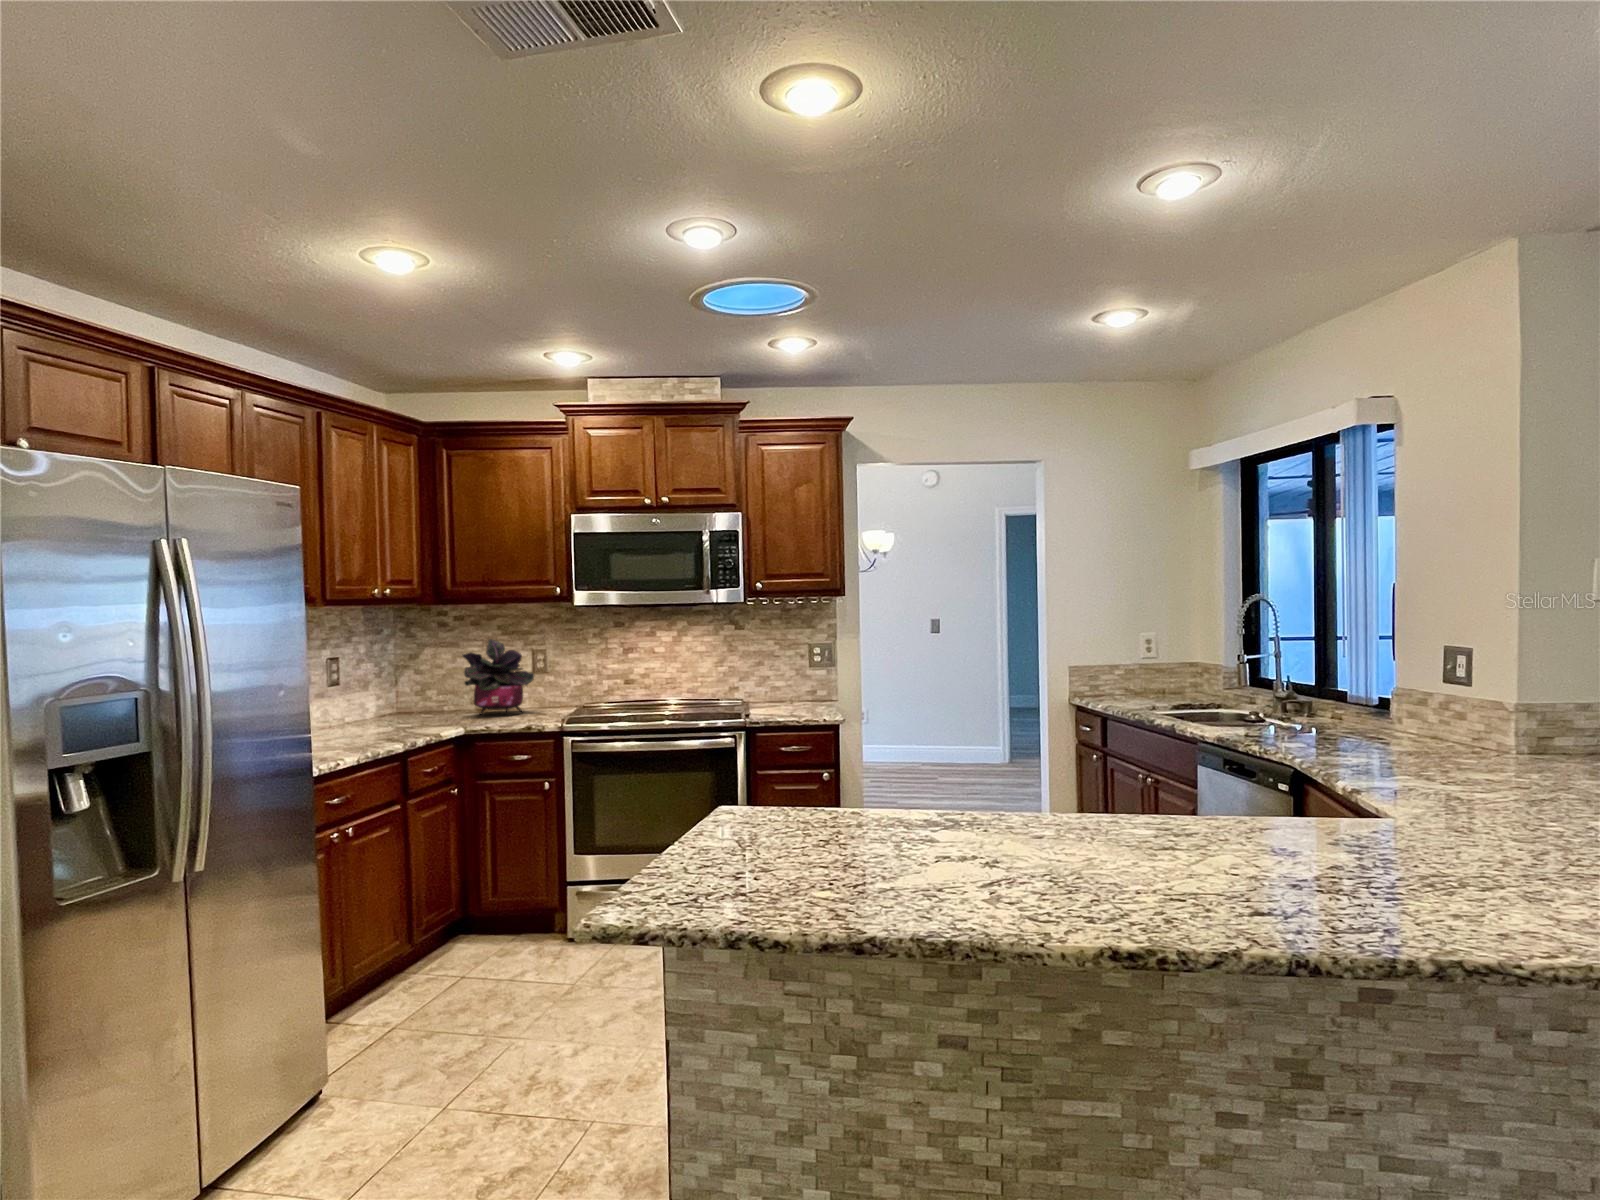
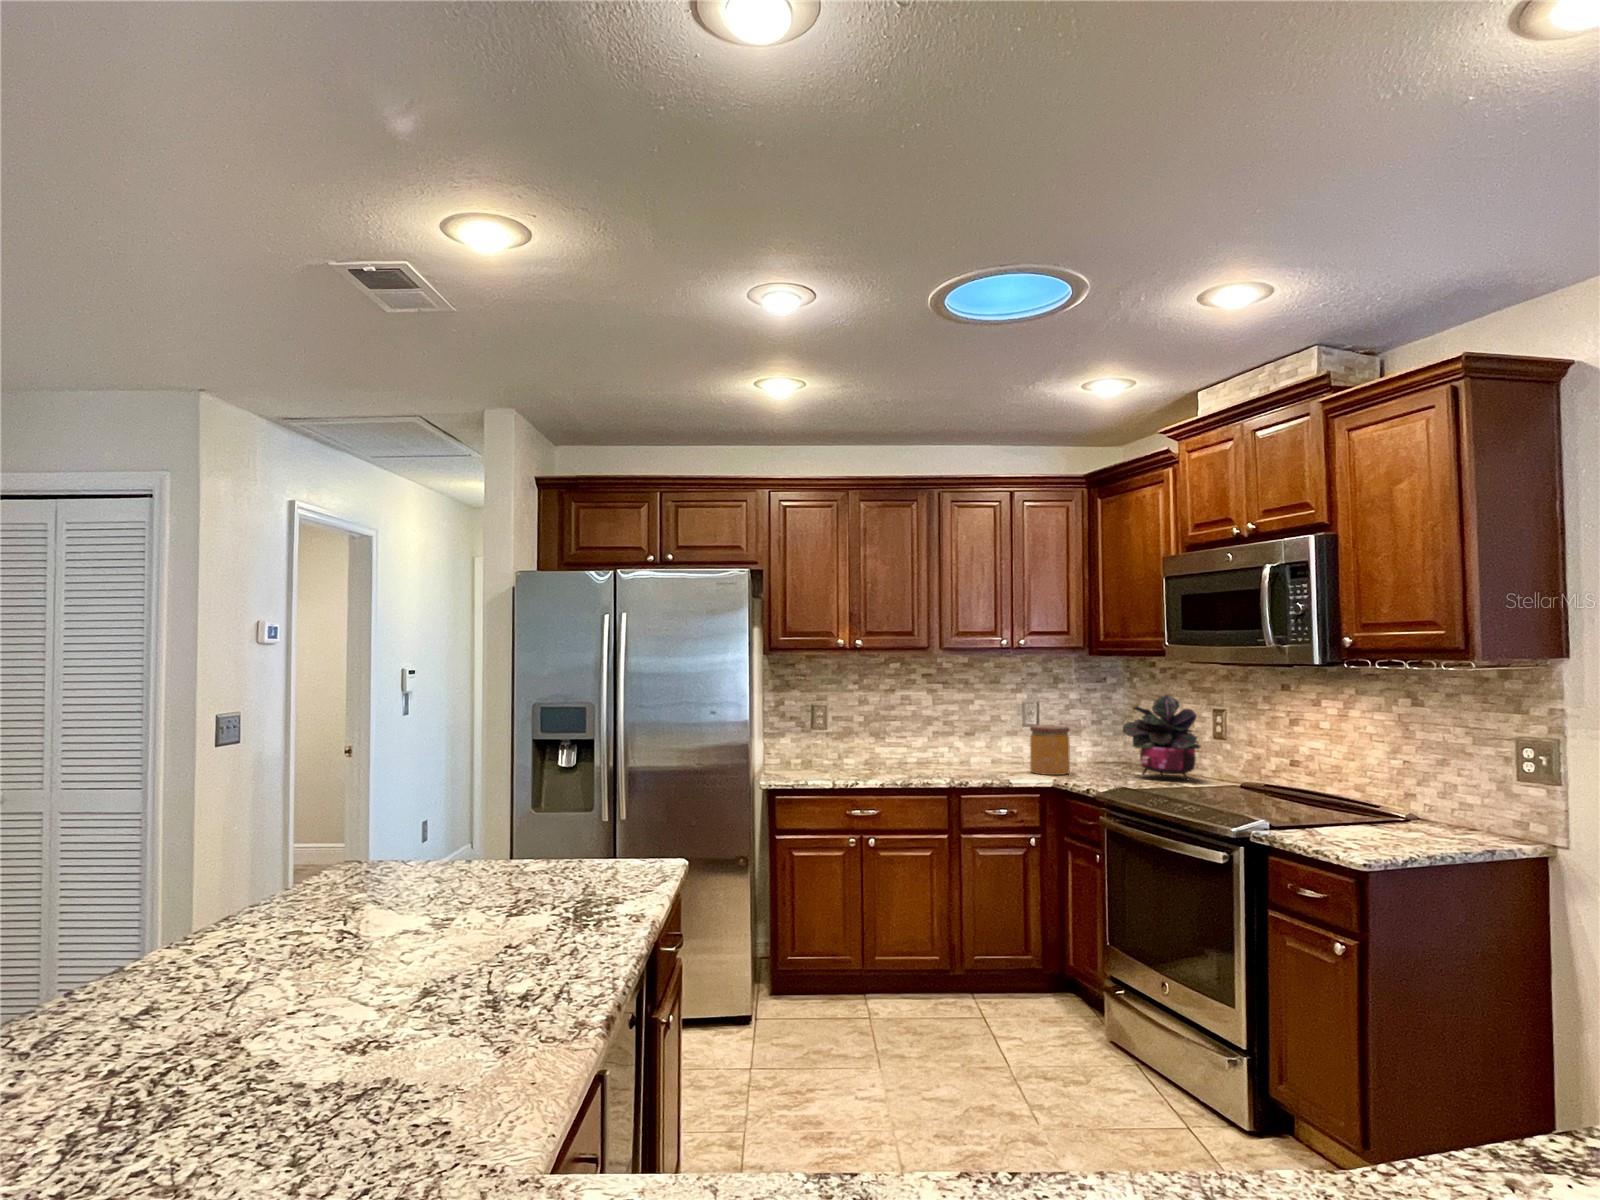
jar: none [386,678,430,731] -> present [1030,725,1070,775]

